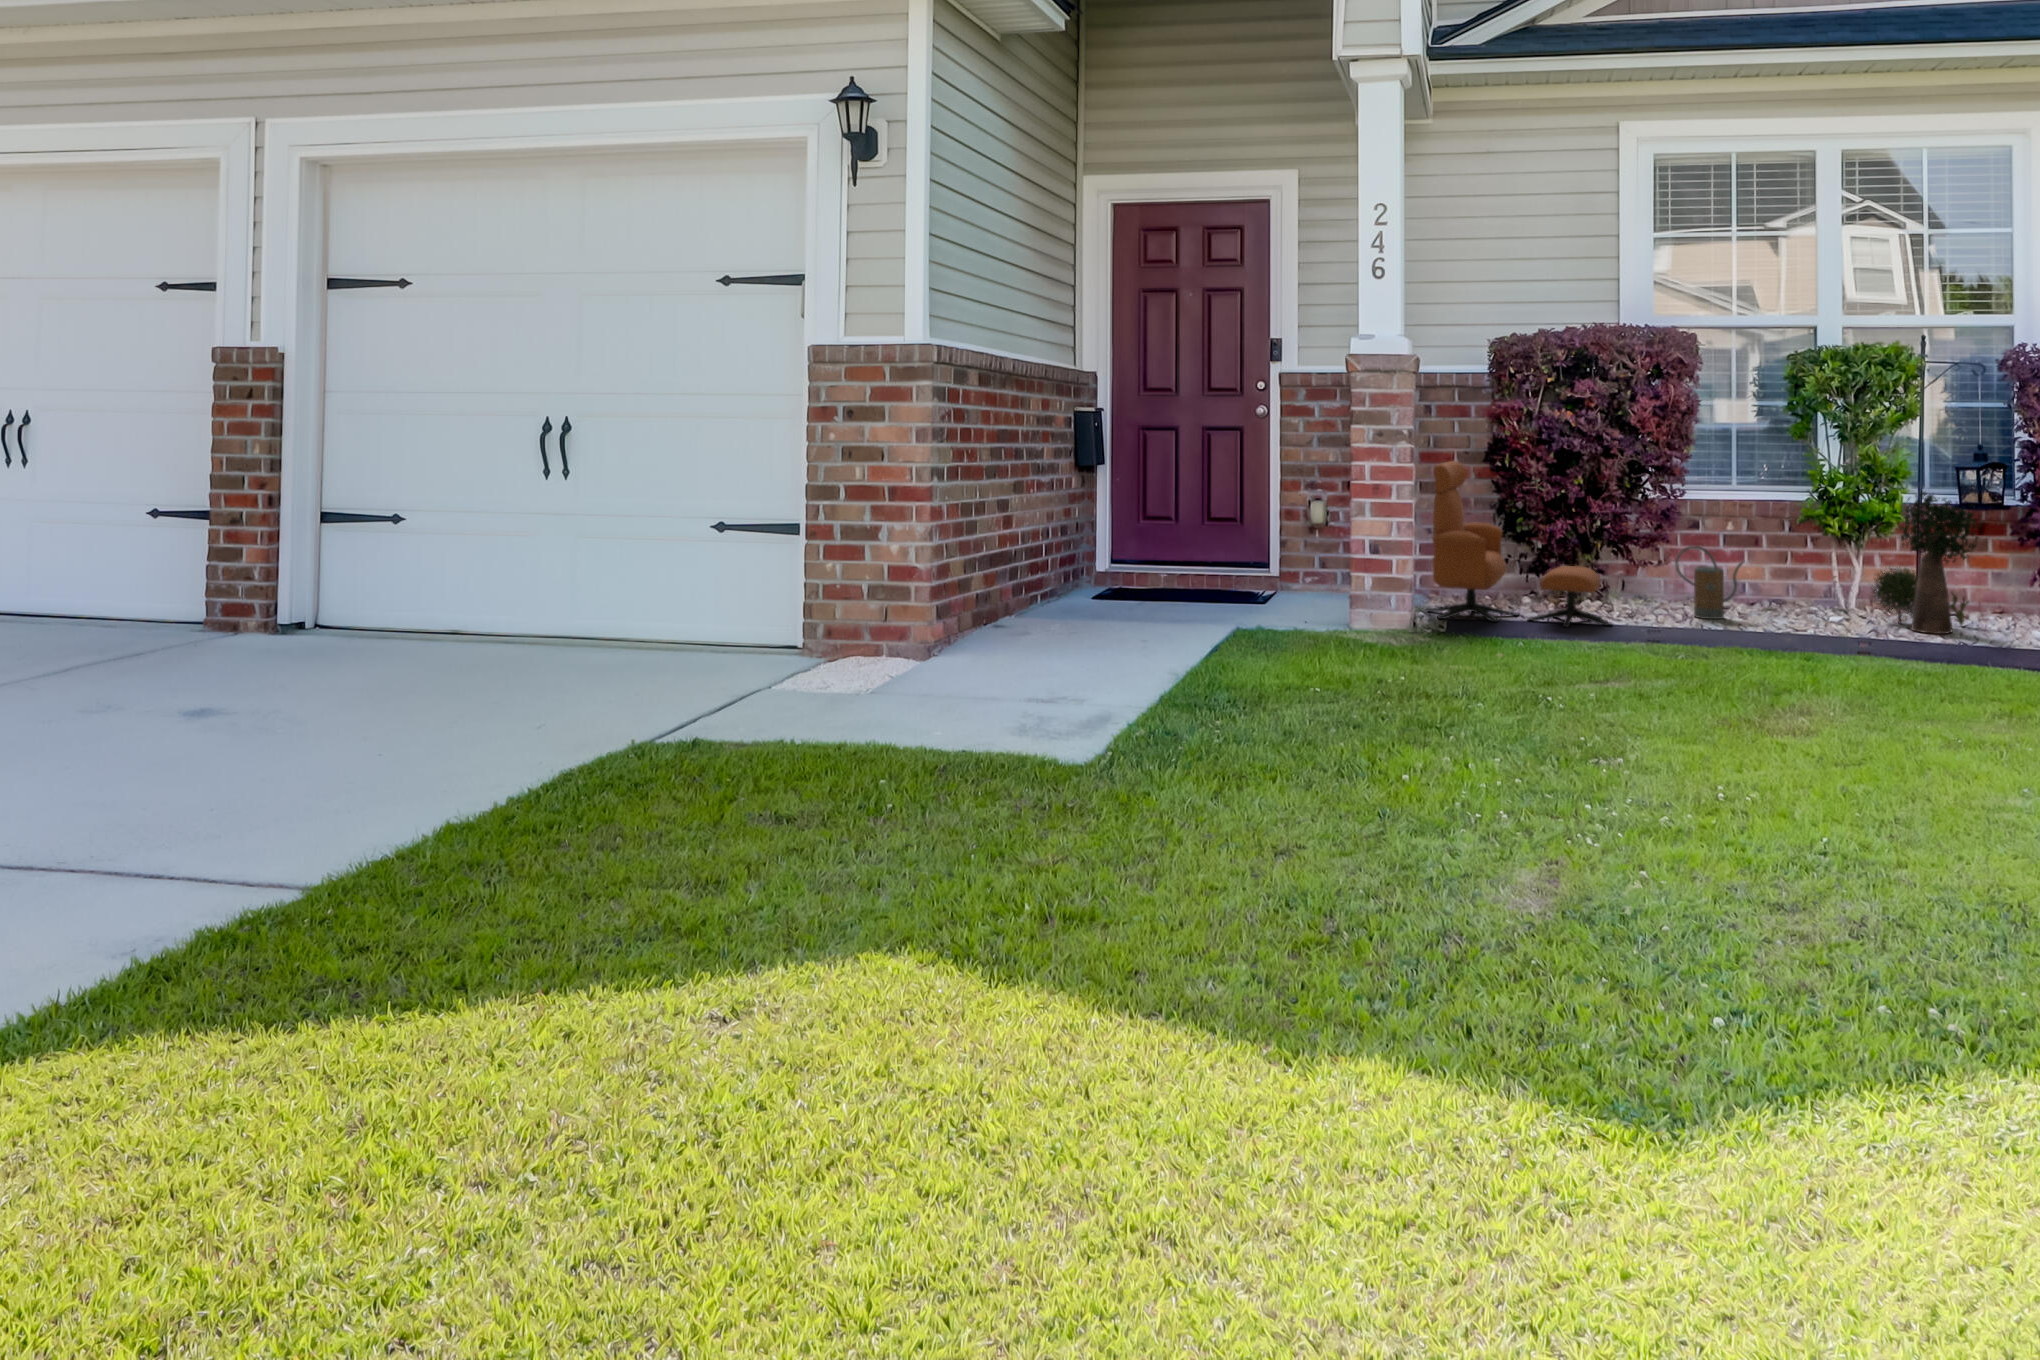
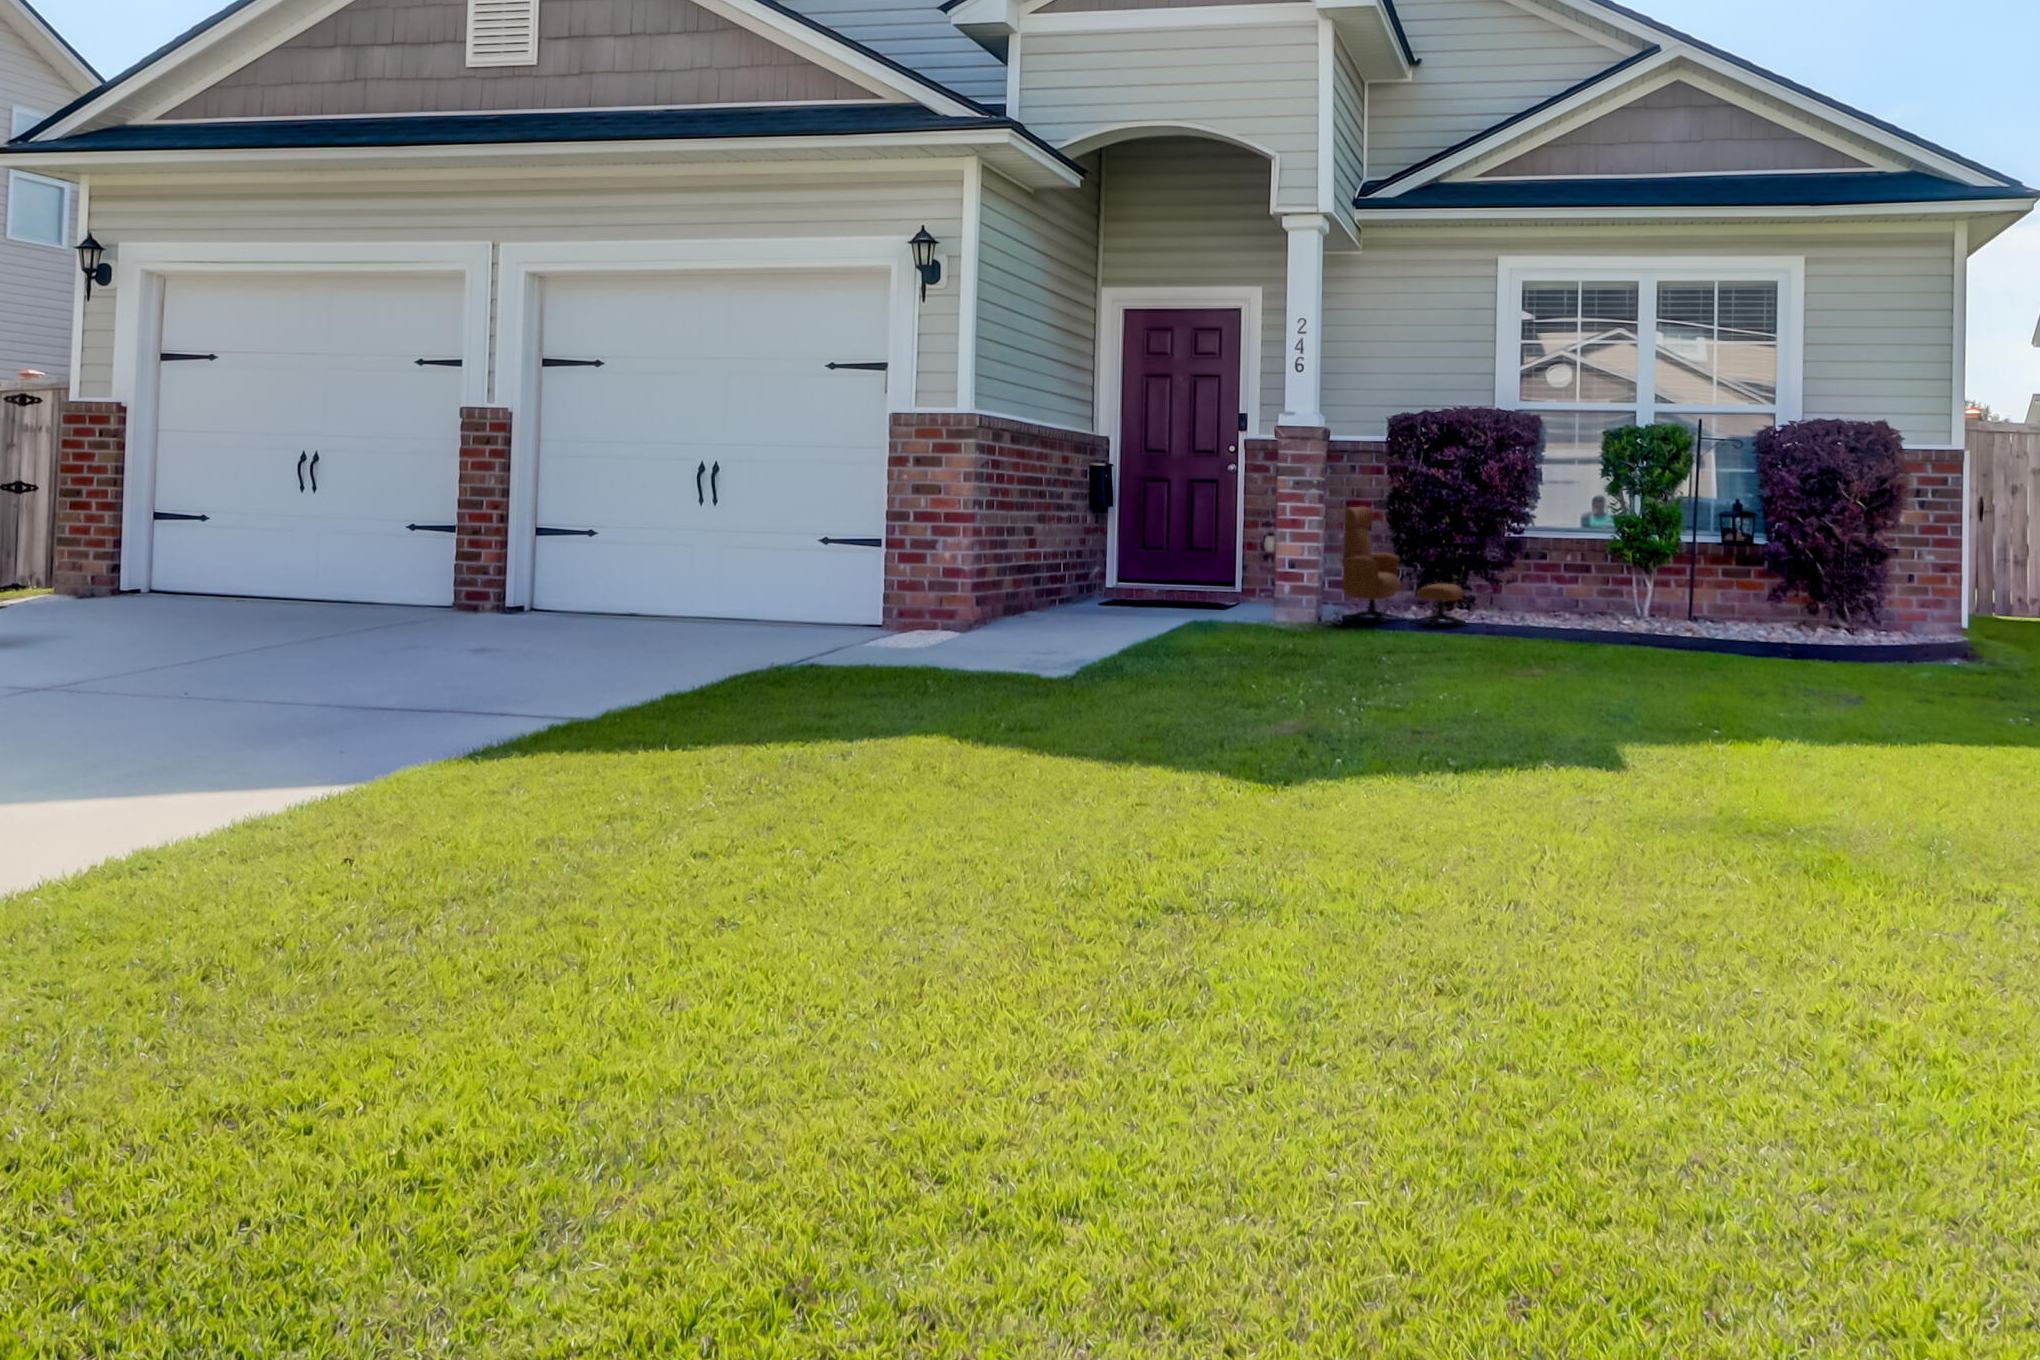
potted plant: present [1870,492,1980,634] -> none [1657,531,1728,632]
watering can: present [1675,546,1743,619] -> none [1522,570,1570,624]

